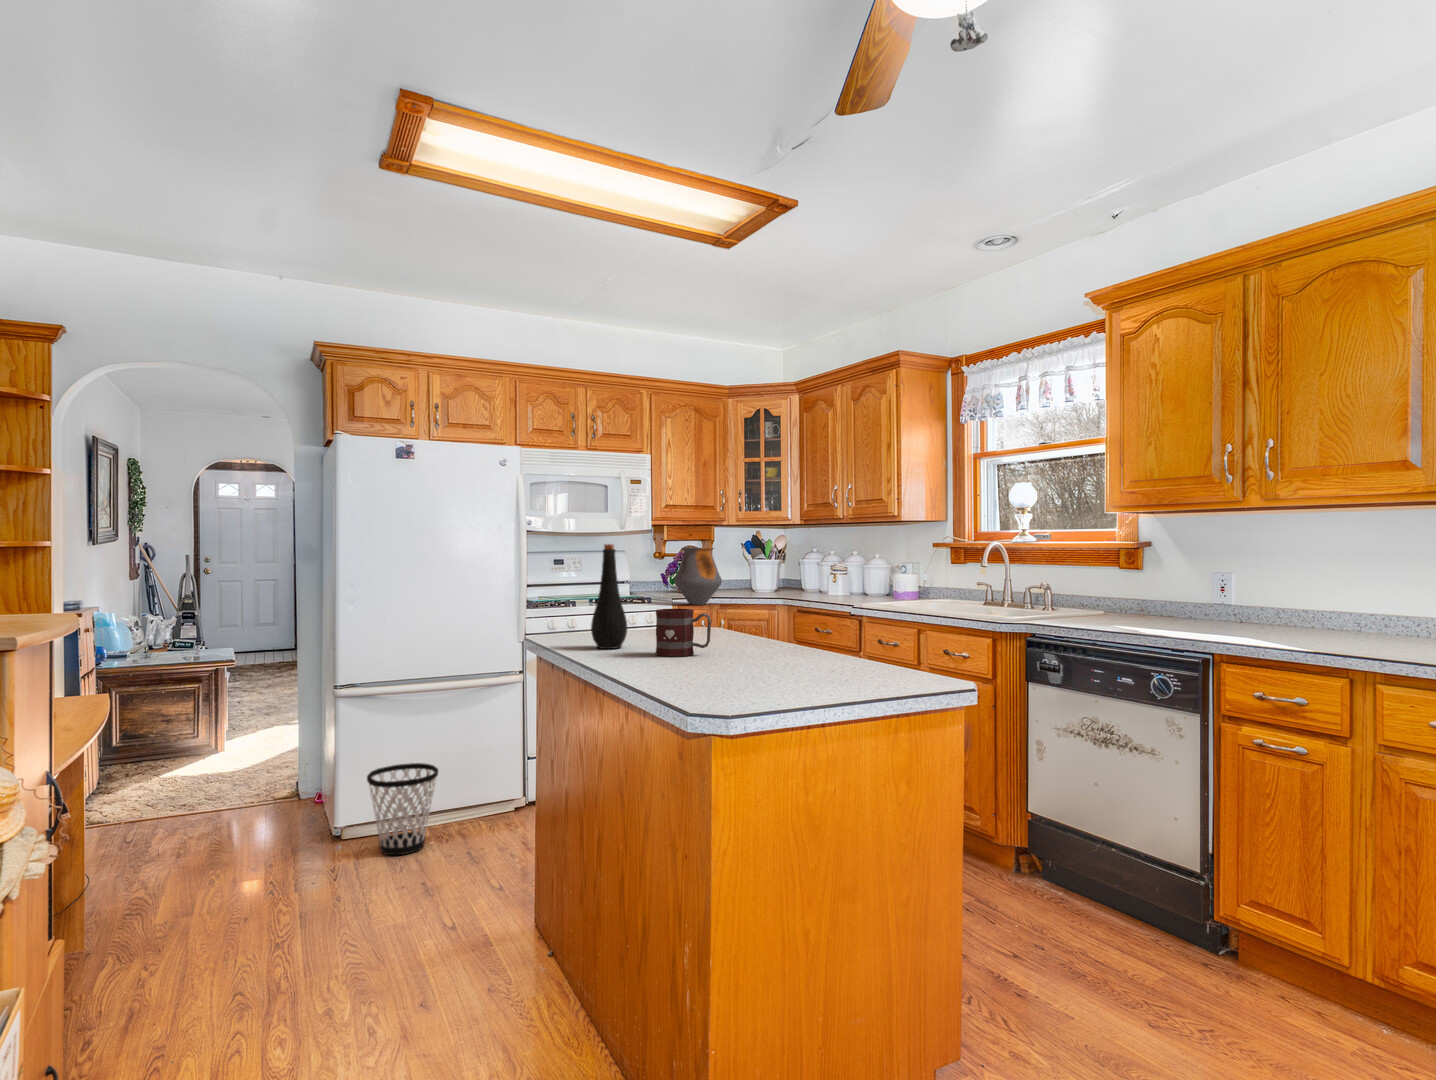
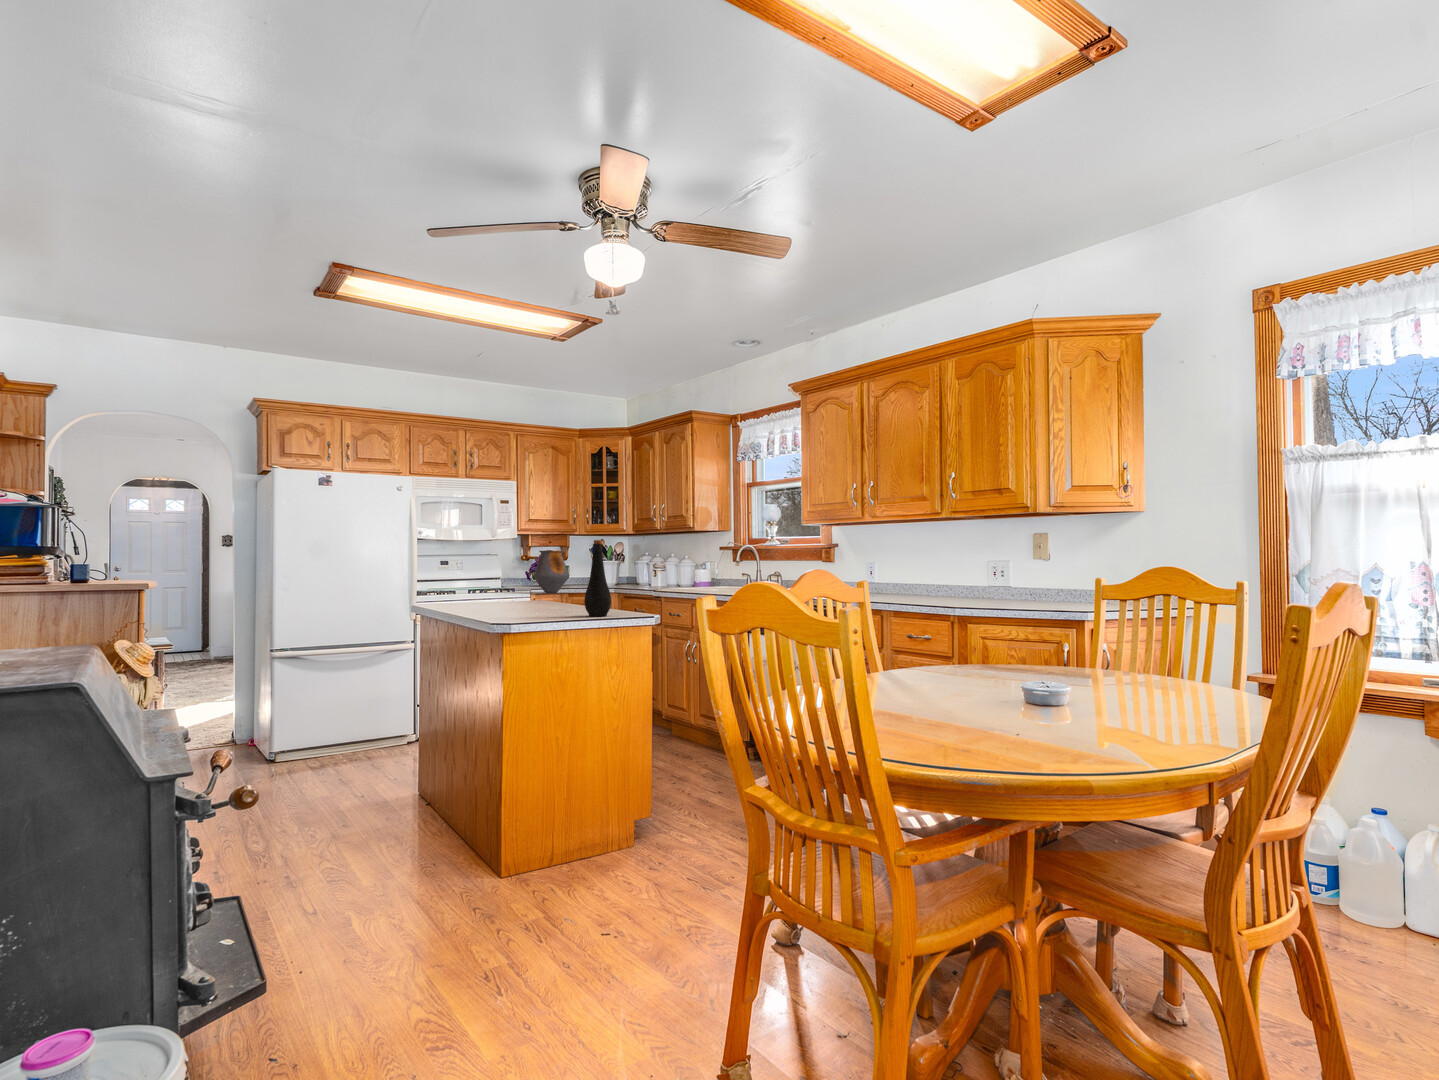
bottle: present [591,544,627,649] -> present [584,540,611,616]
mug: present [656,608,711,657] -> none [498,583,532,611]
wastebasket: present [367,763,438,855] -> none [297,705,351,768]

